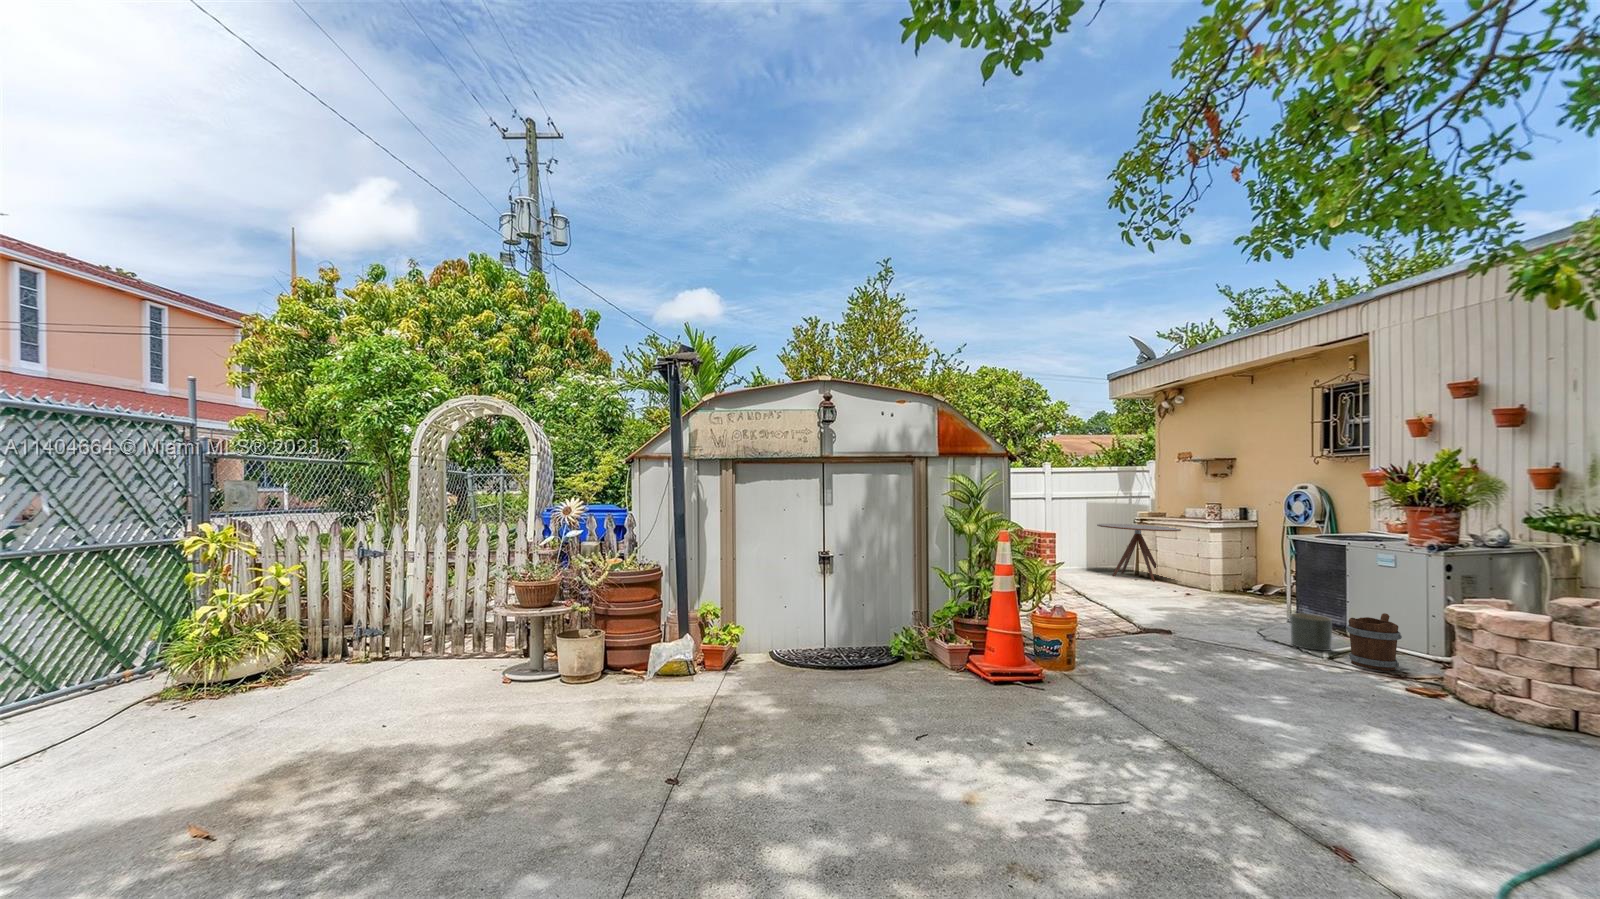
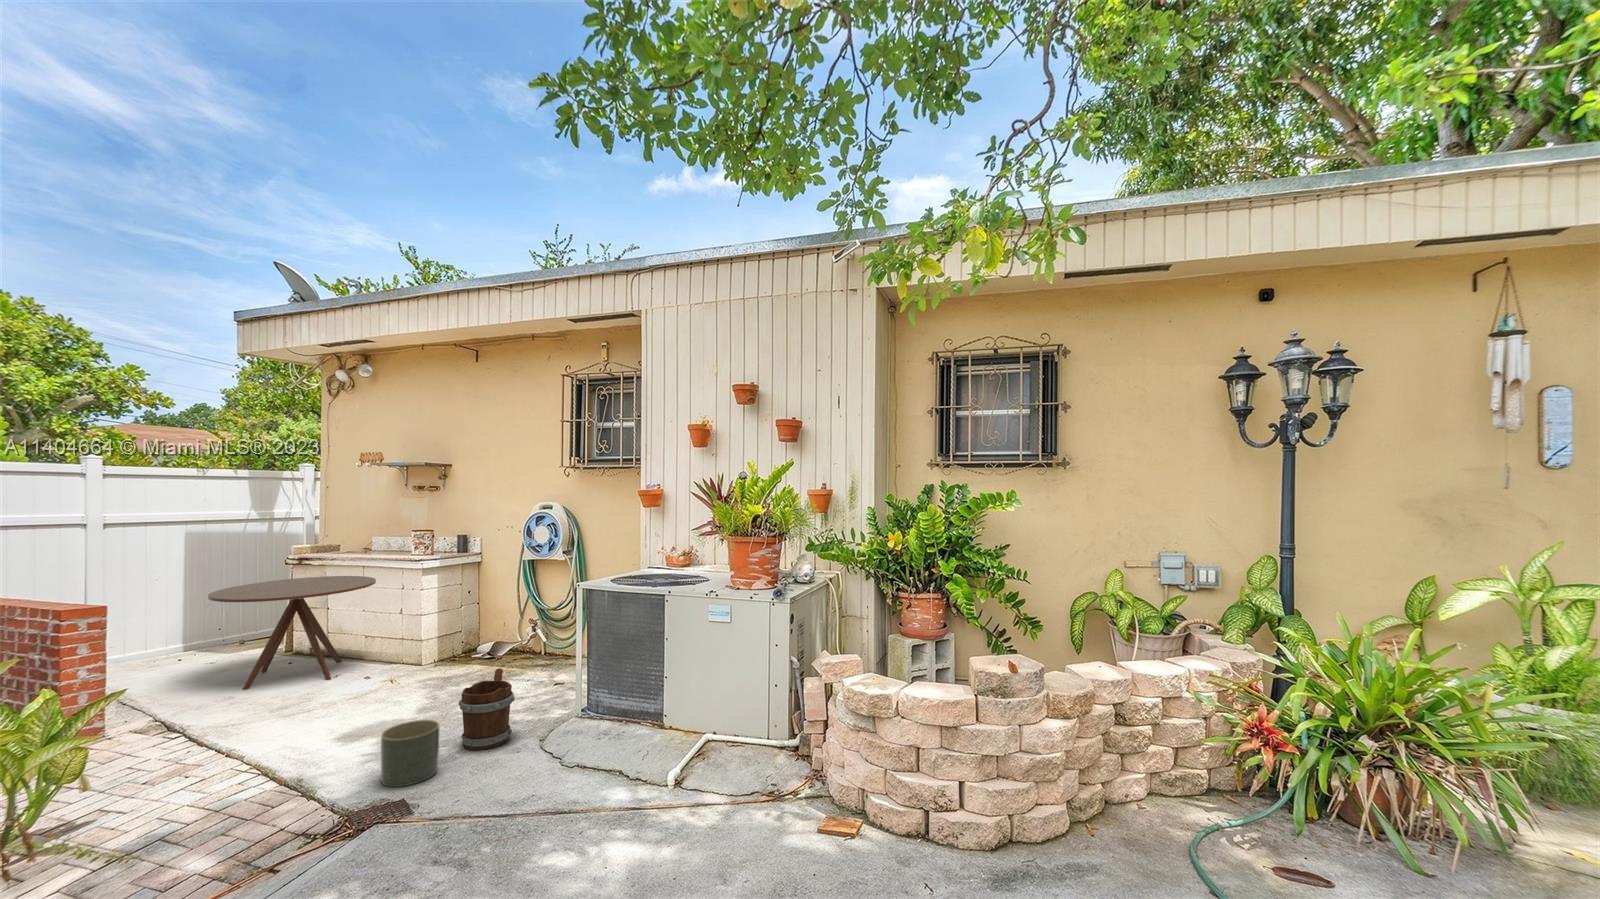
planter: present [1290,613,1332,651] -> present [381,720,440,787]
bucket: present [1346,613,1402,671] -> present [458,668,515,750]

